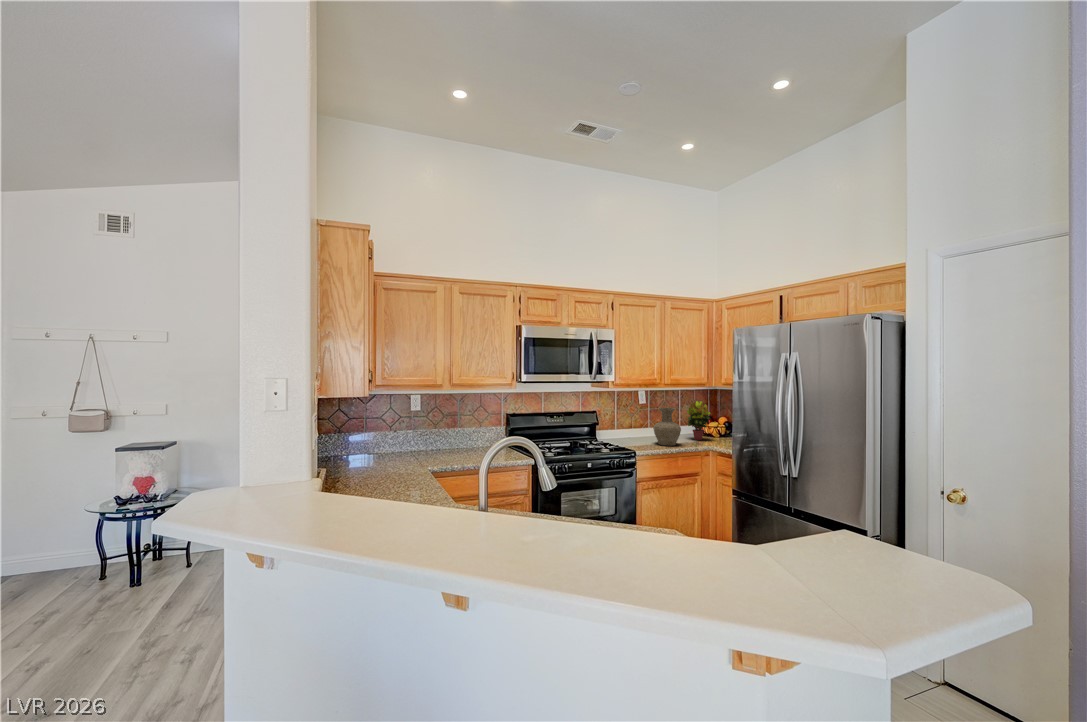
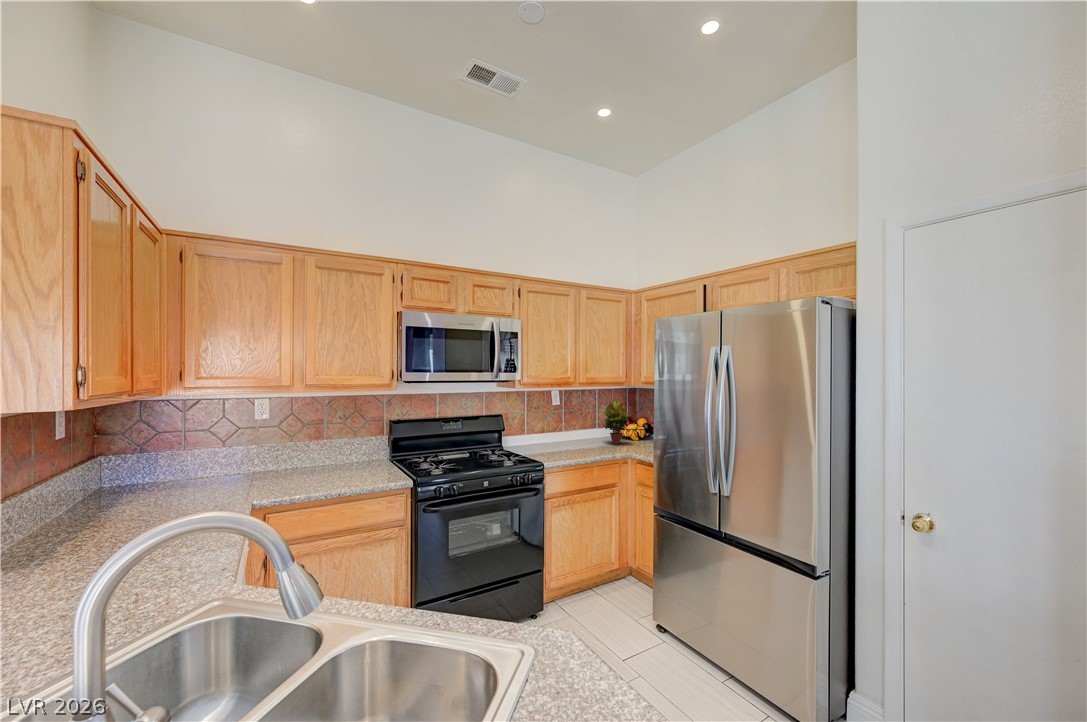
vase: present [653,408,681,446] -> none [566,409,597,453]

